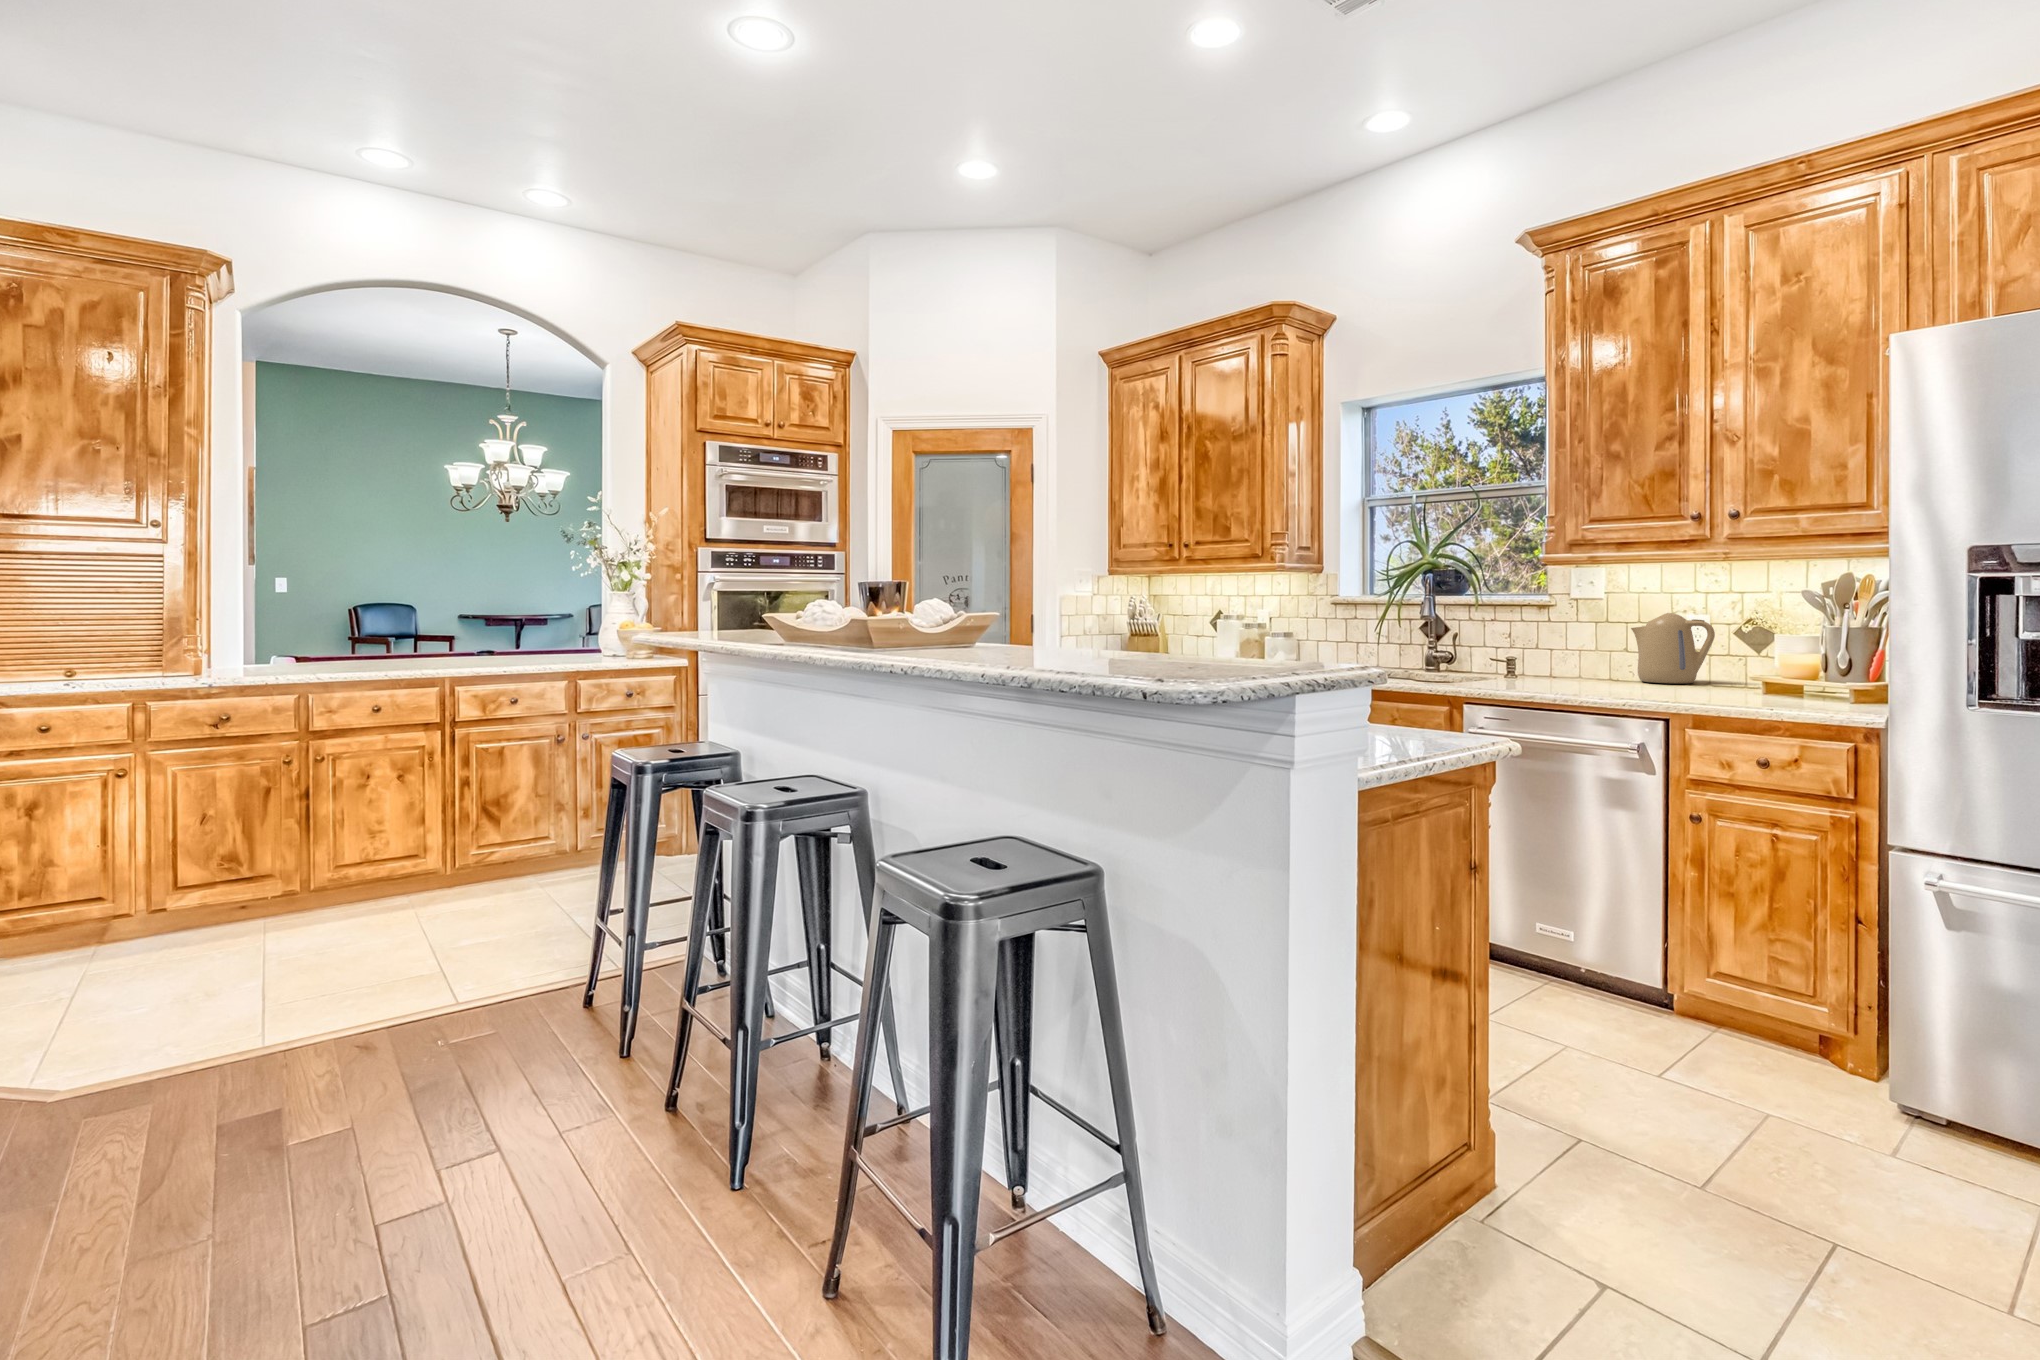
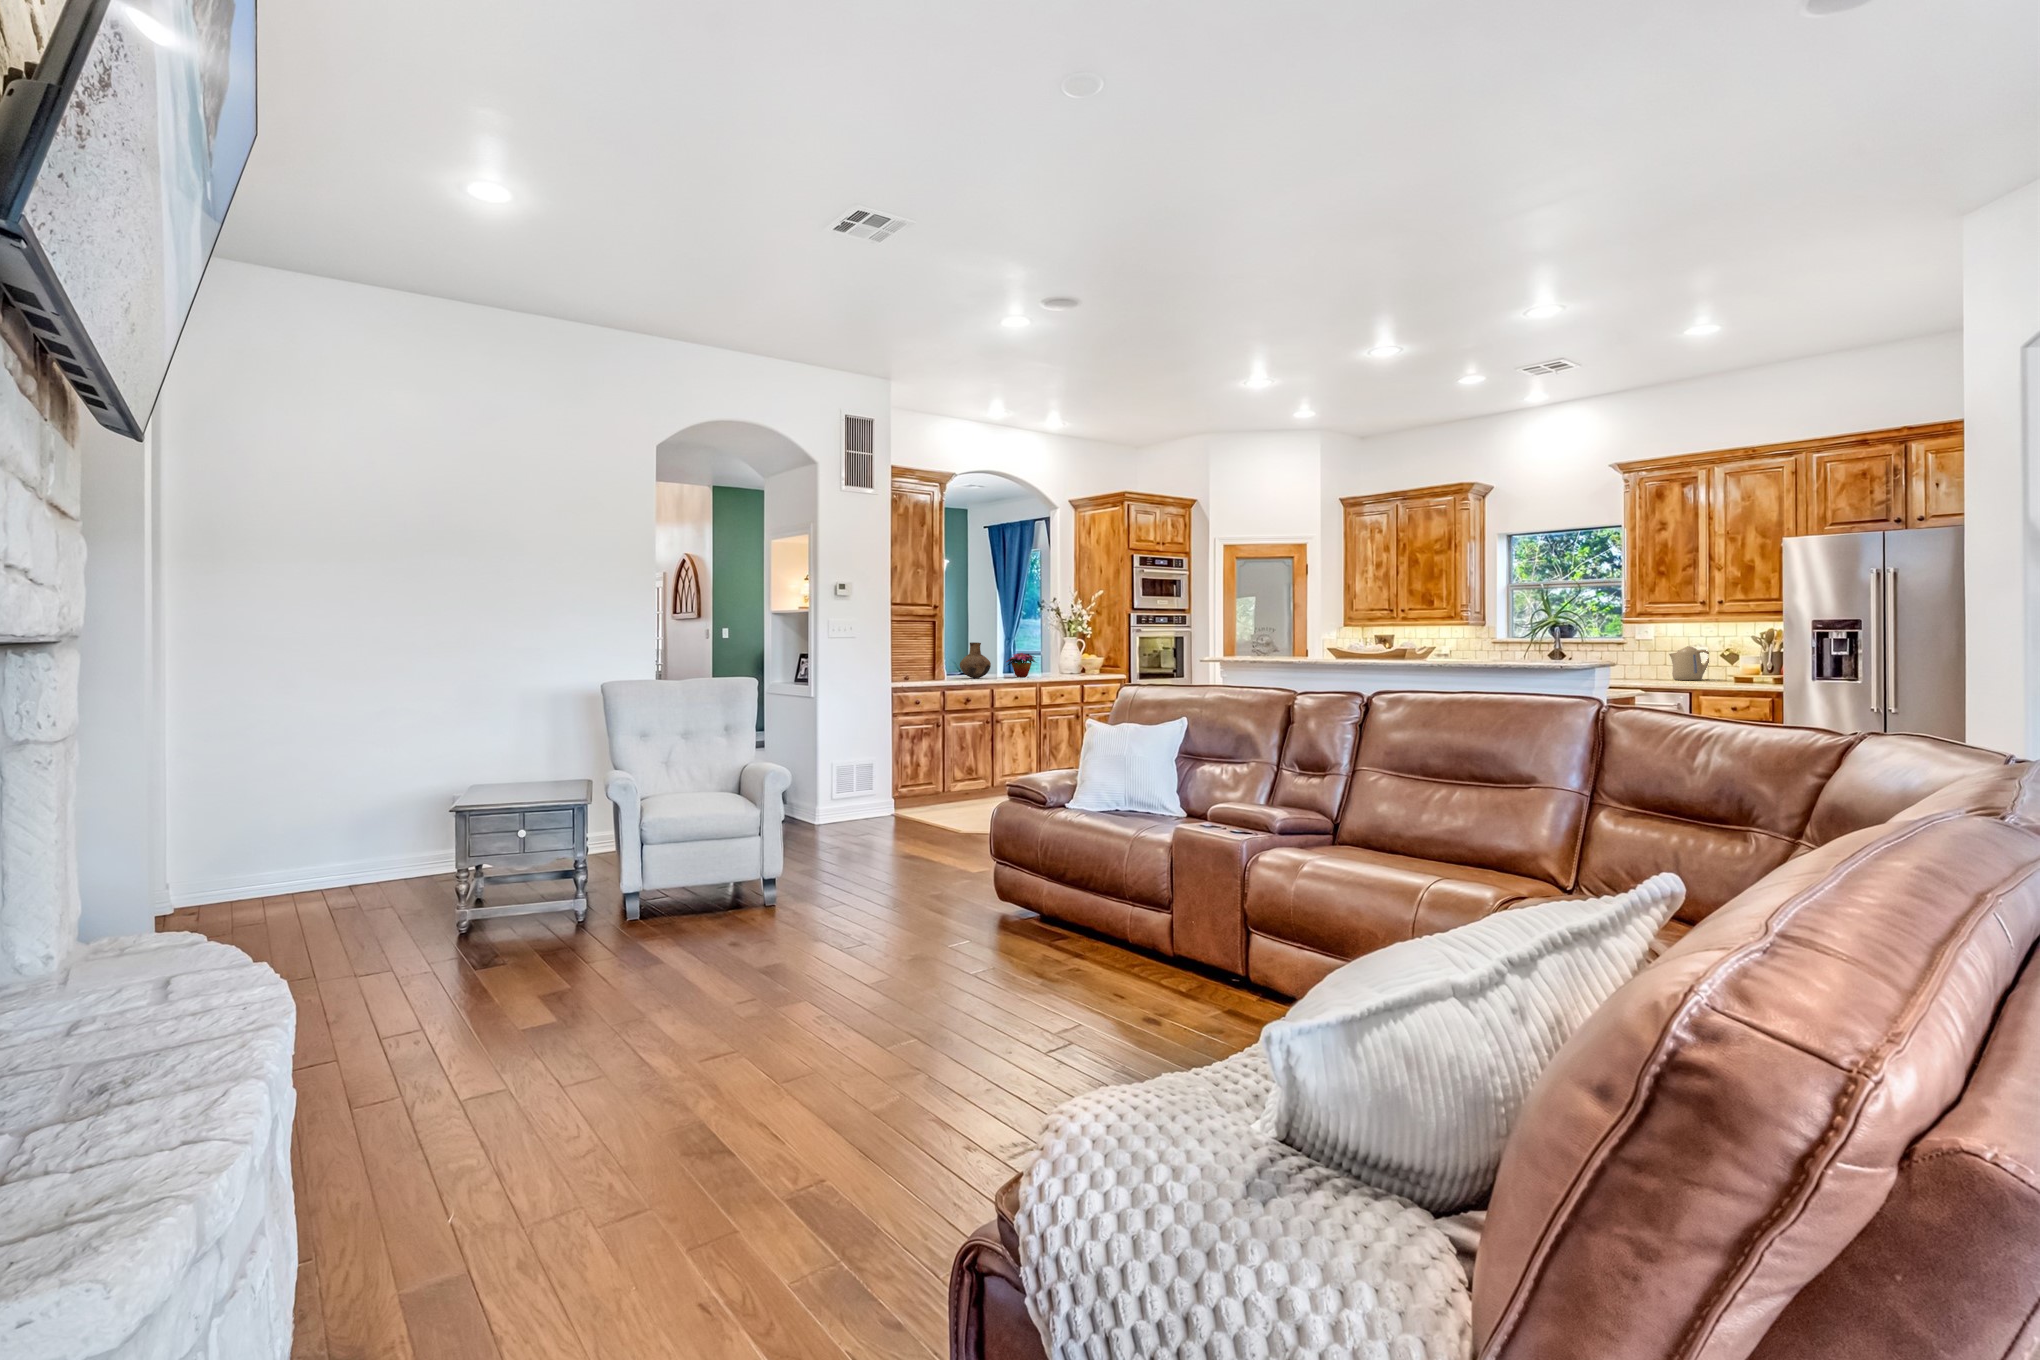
vase: none [286,601,363,672] -> present [960,642,991,678]
flower arrangement: none [406,621,485,669] -> present [1006,653,1035,677]

